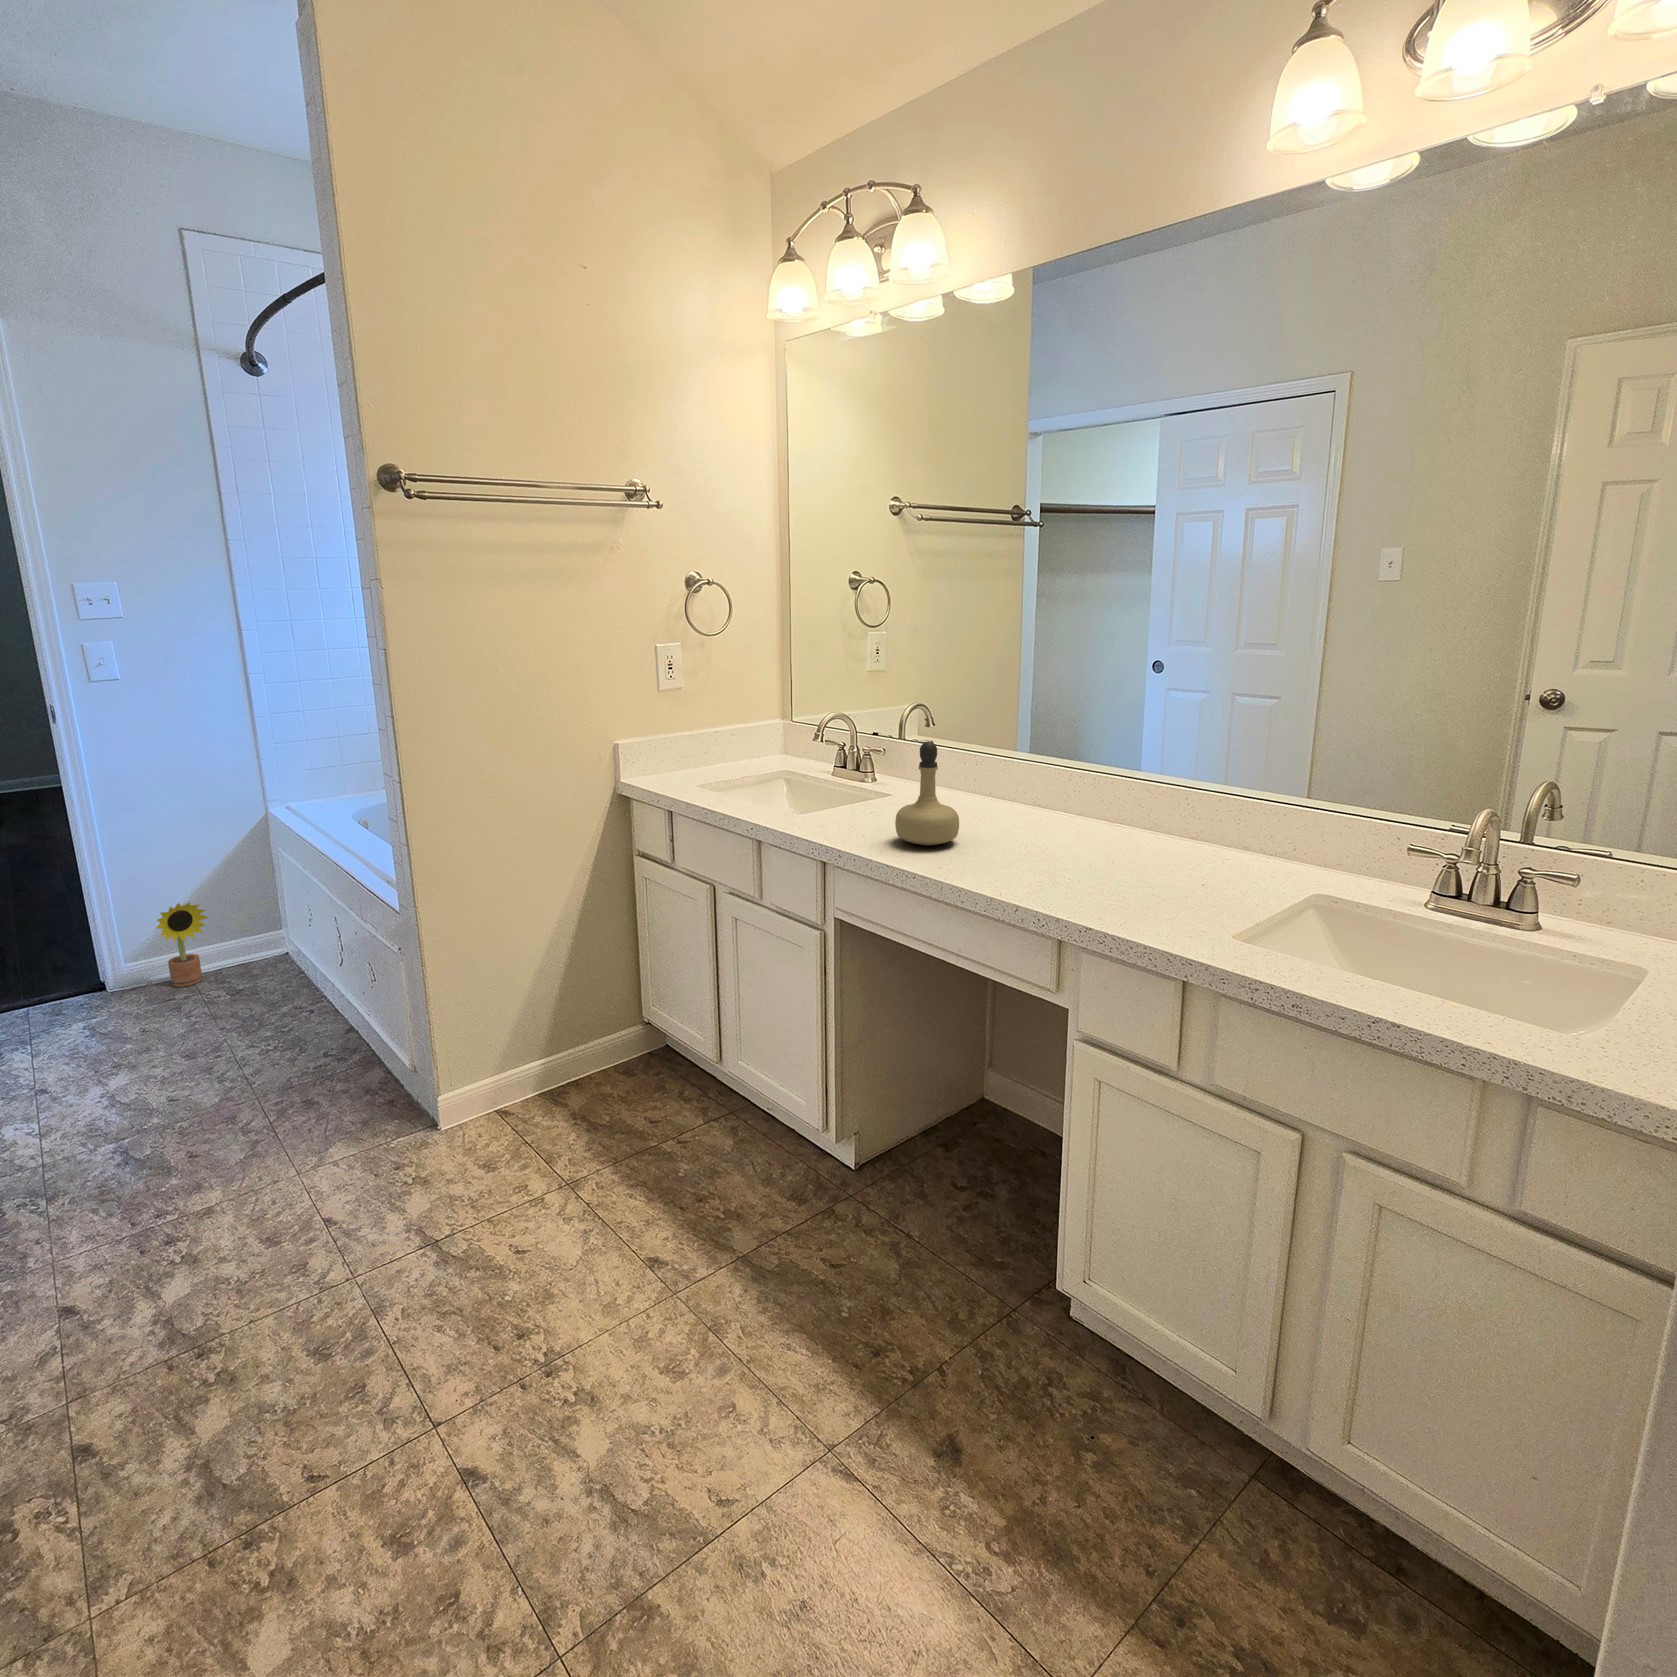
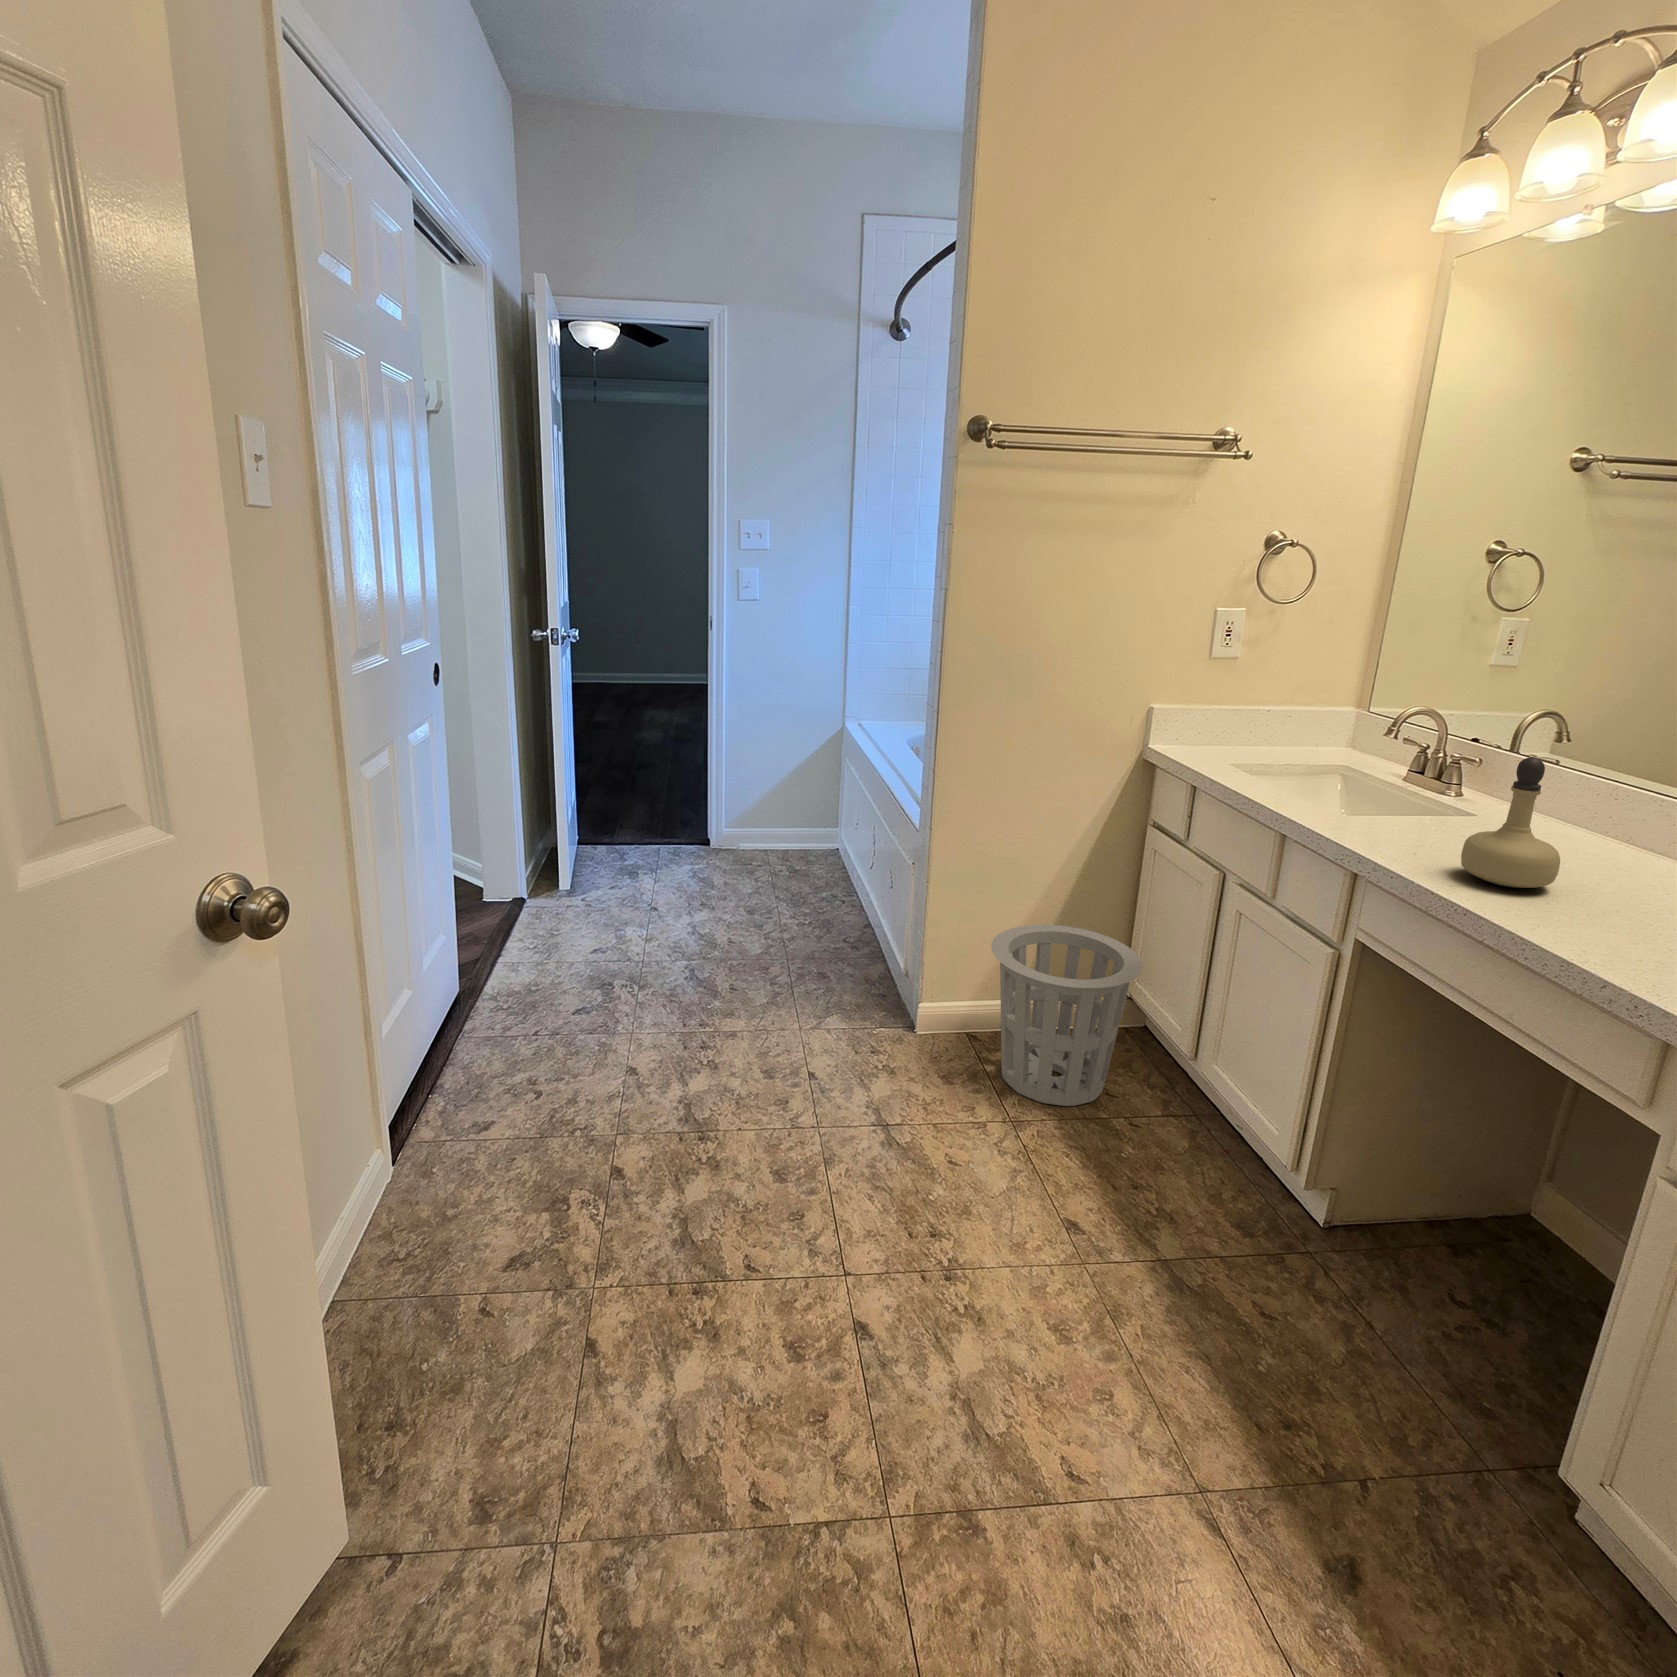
decorative plant: present [156,902,208,987] -> none [743,787,781,857]
waste basket: none [510,968,659,1150] -> present [991,925,1143,1106]

